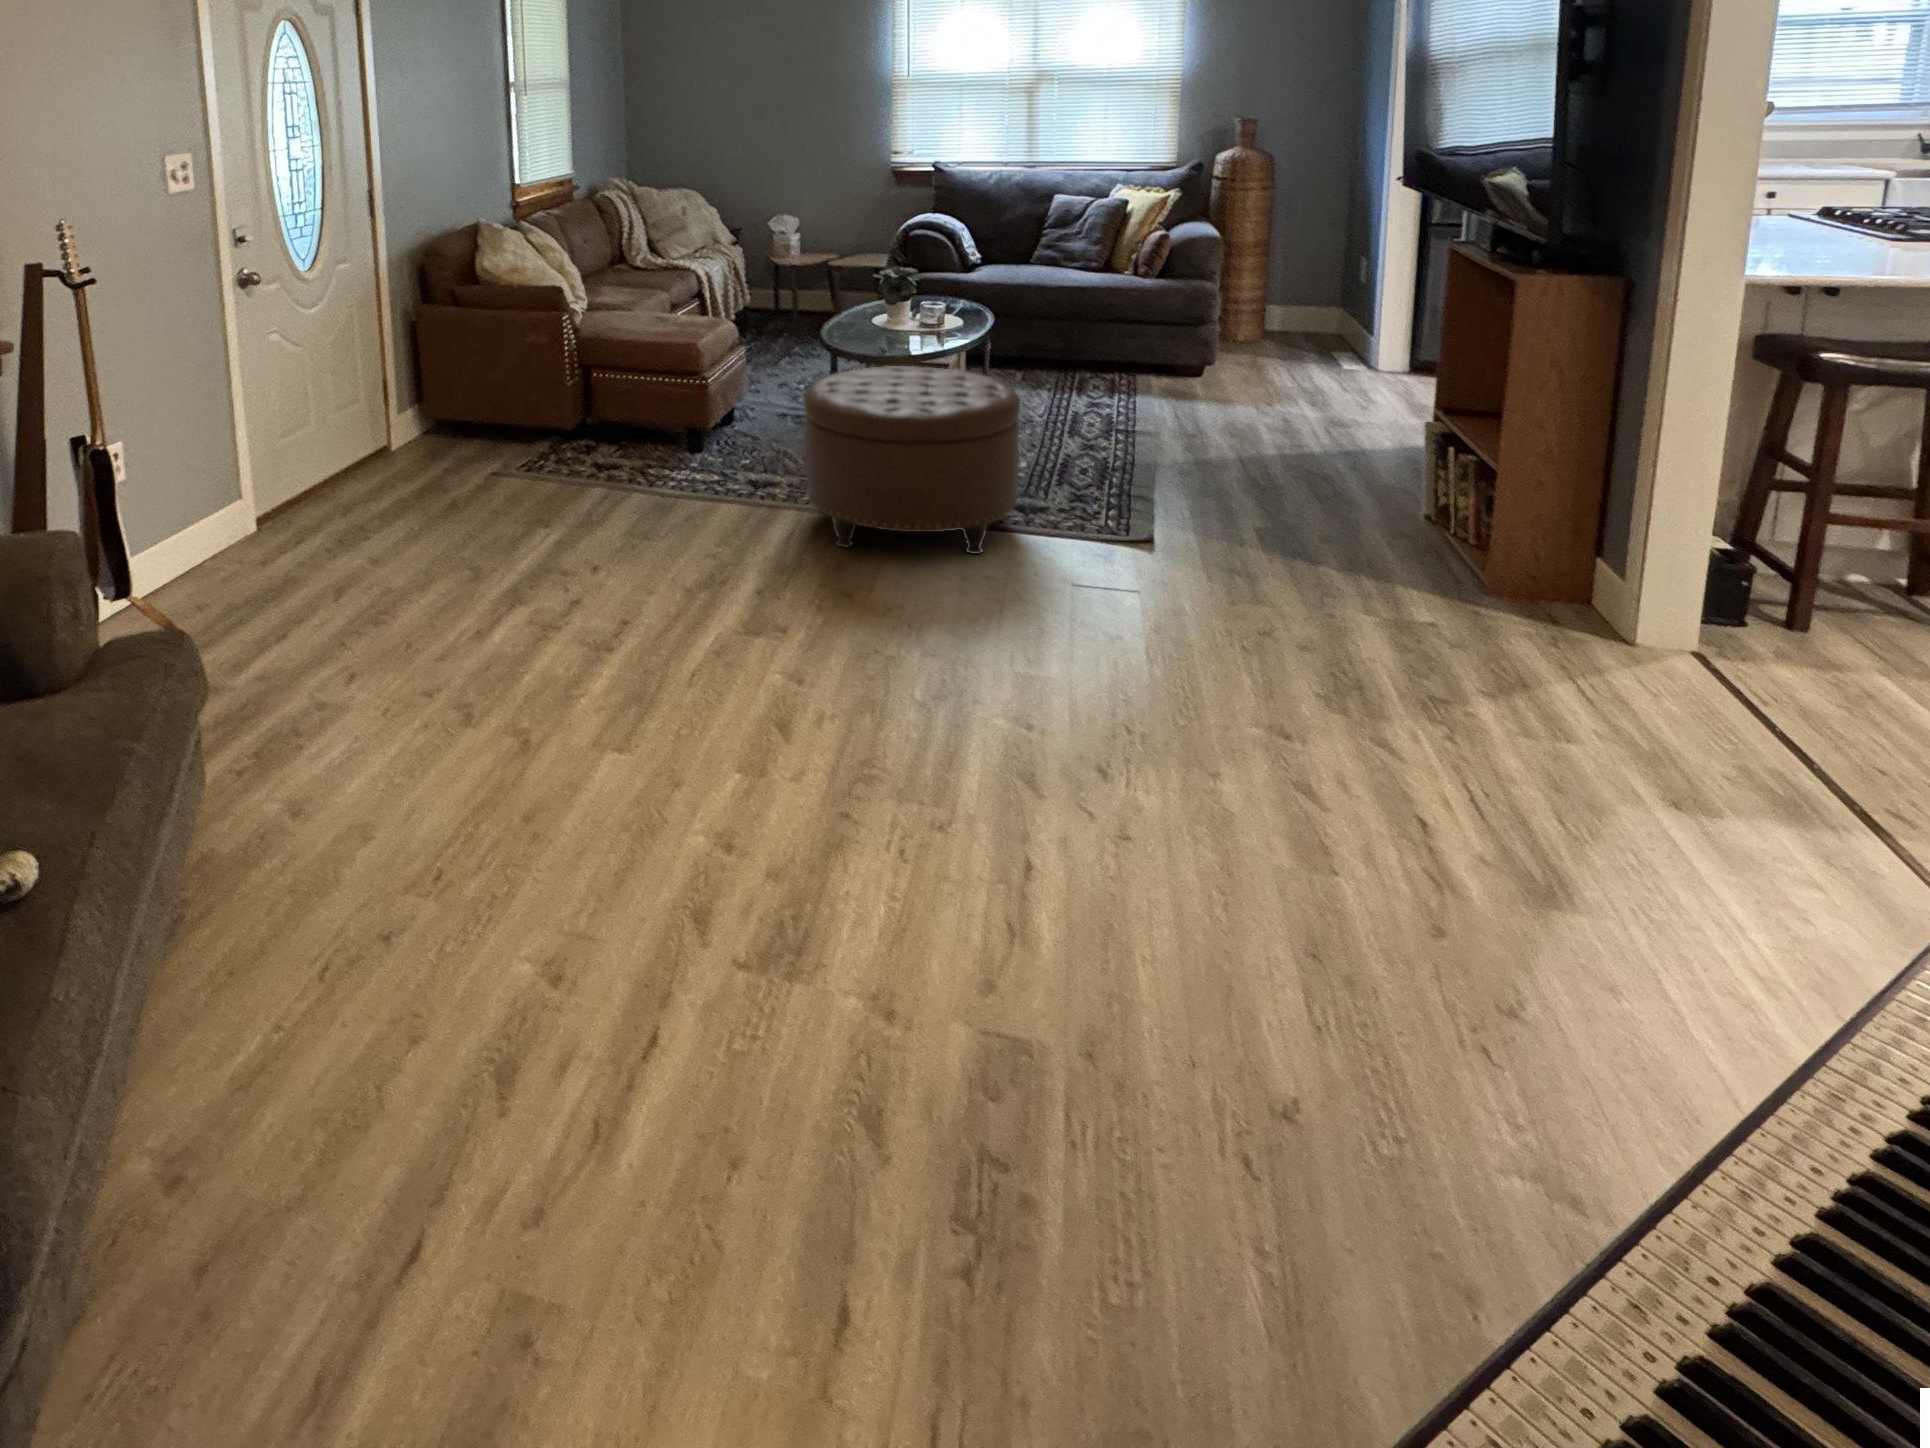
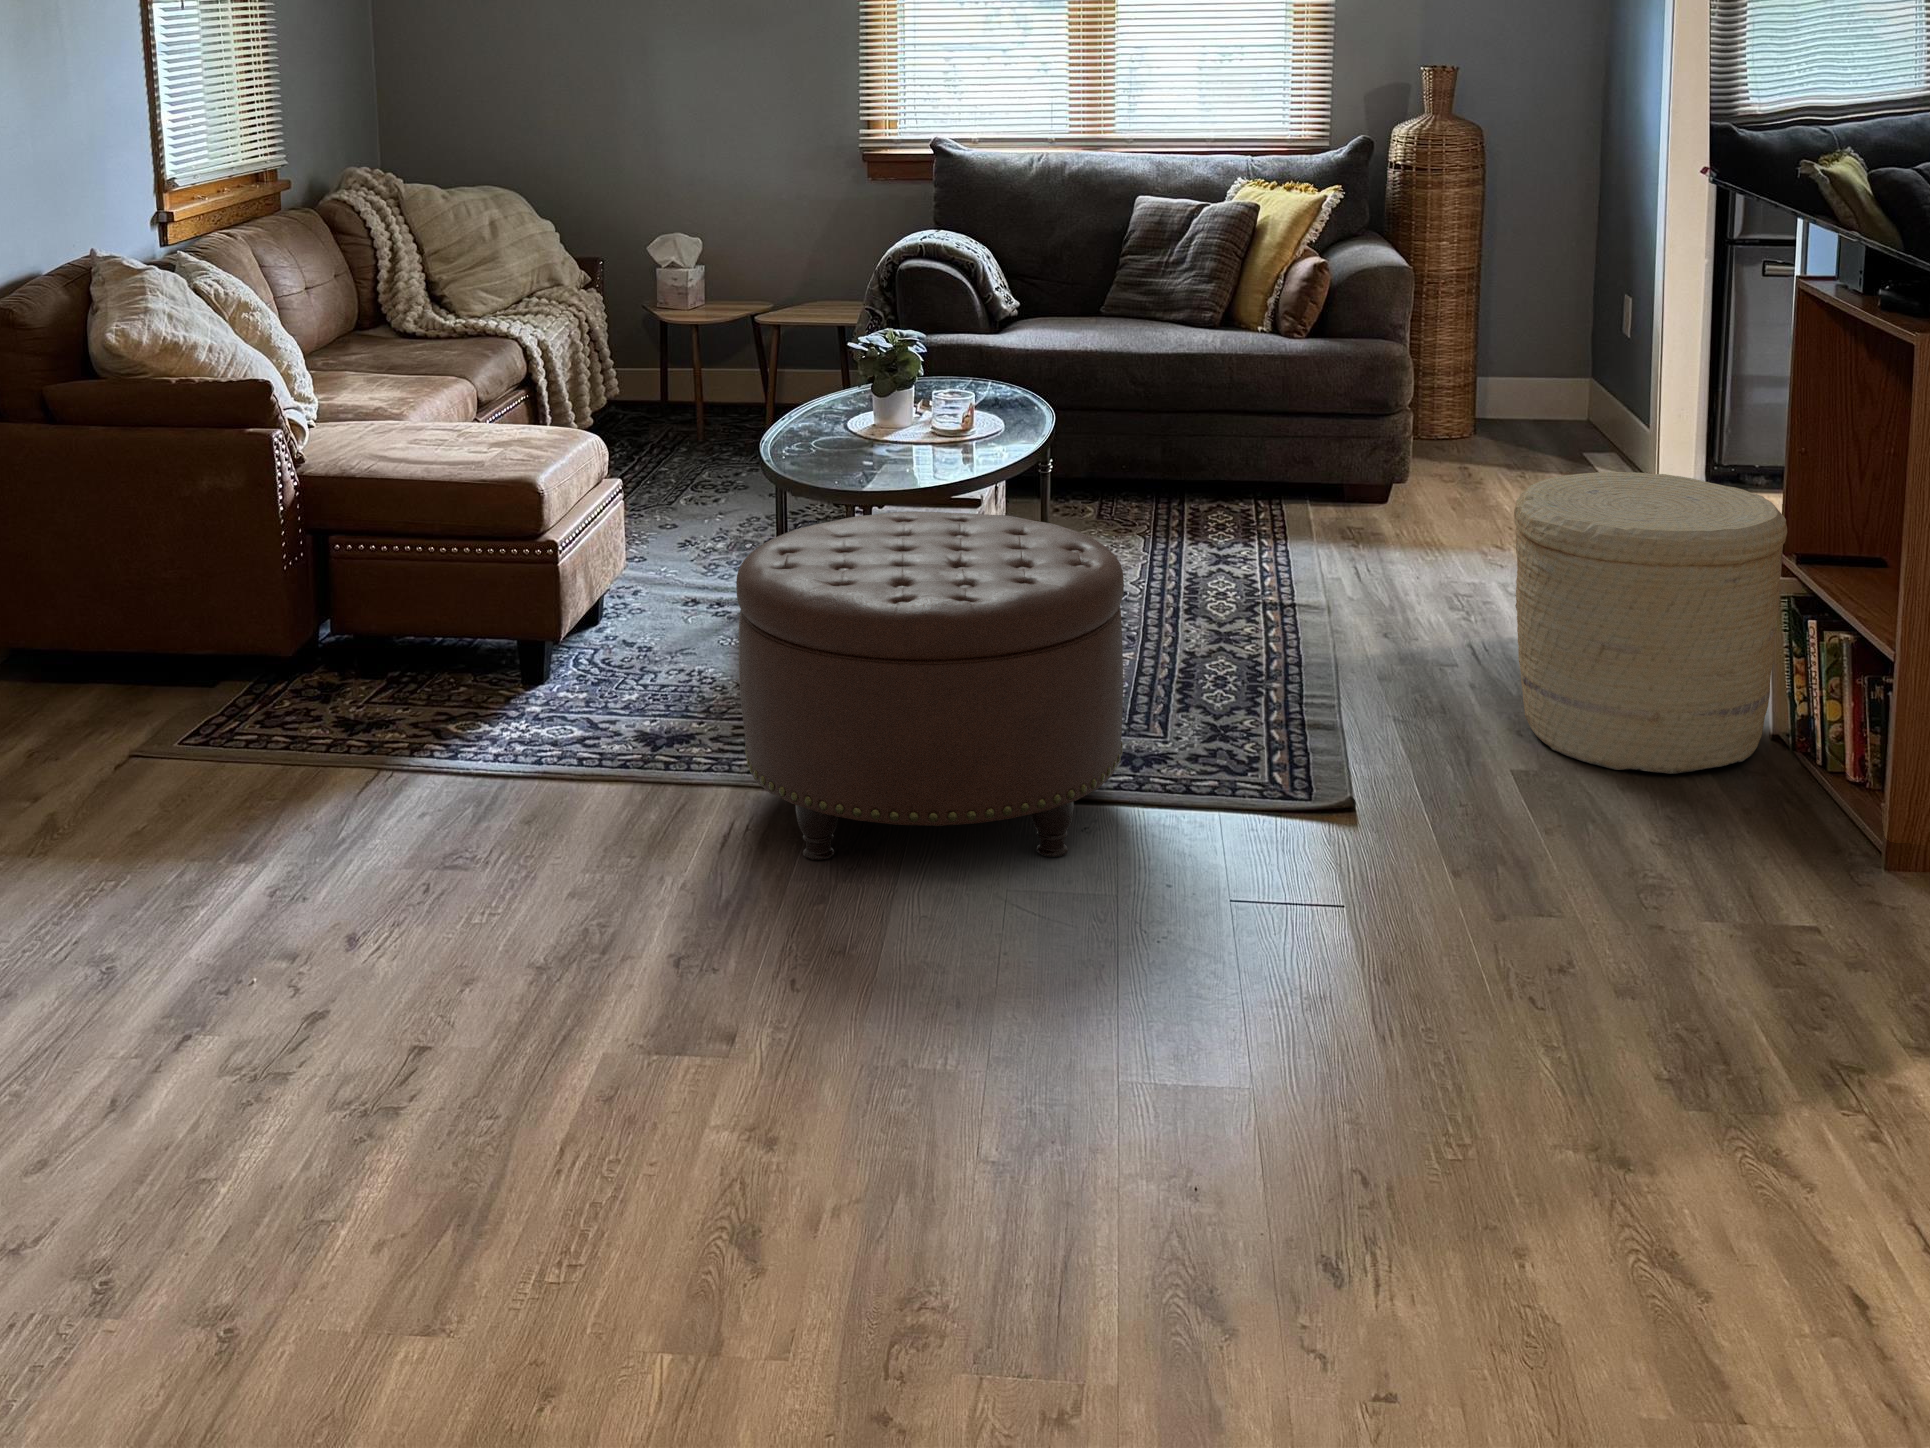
woven basket: none [1262,358,1437,534] -> present [1514,472,1787,774]

